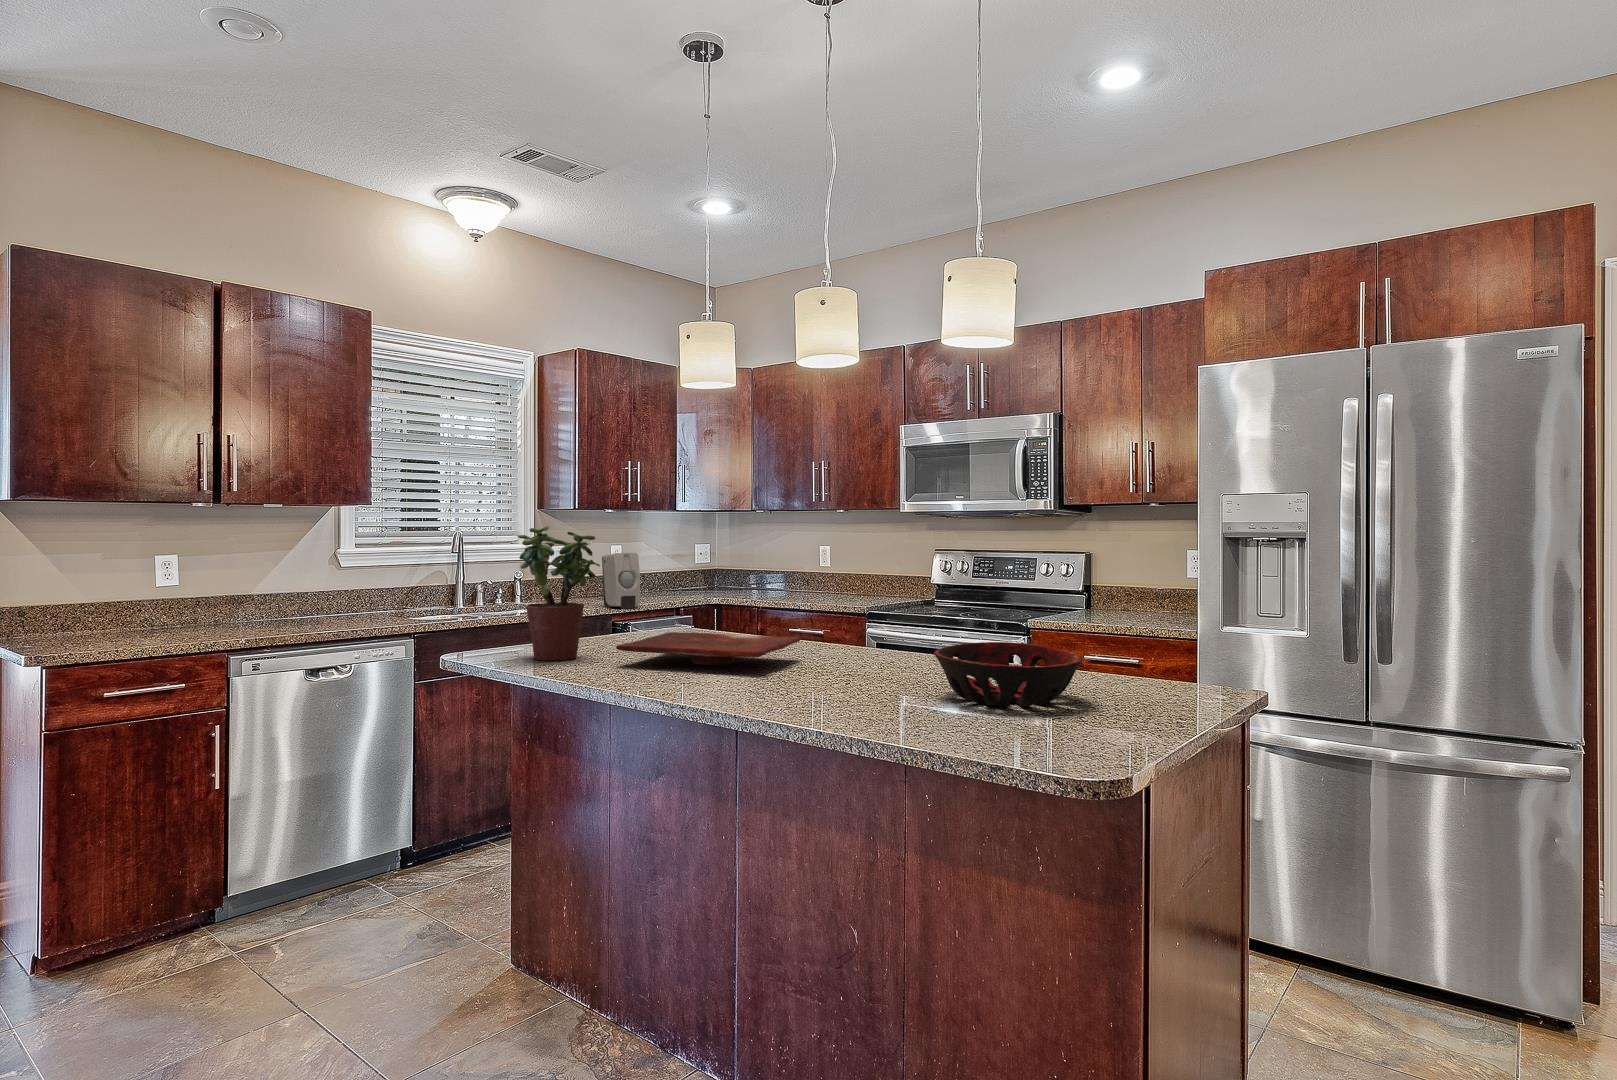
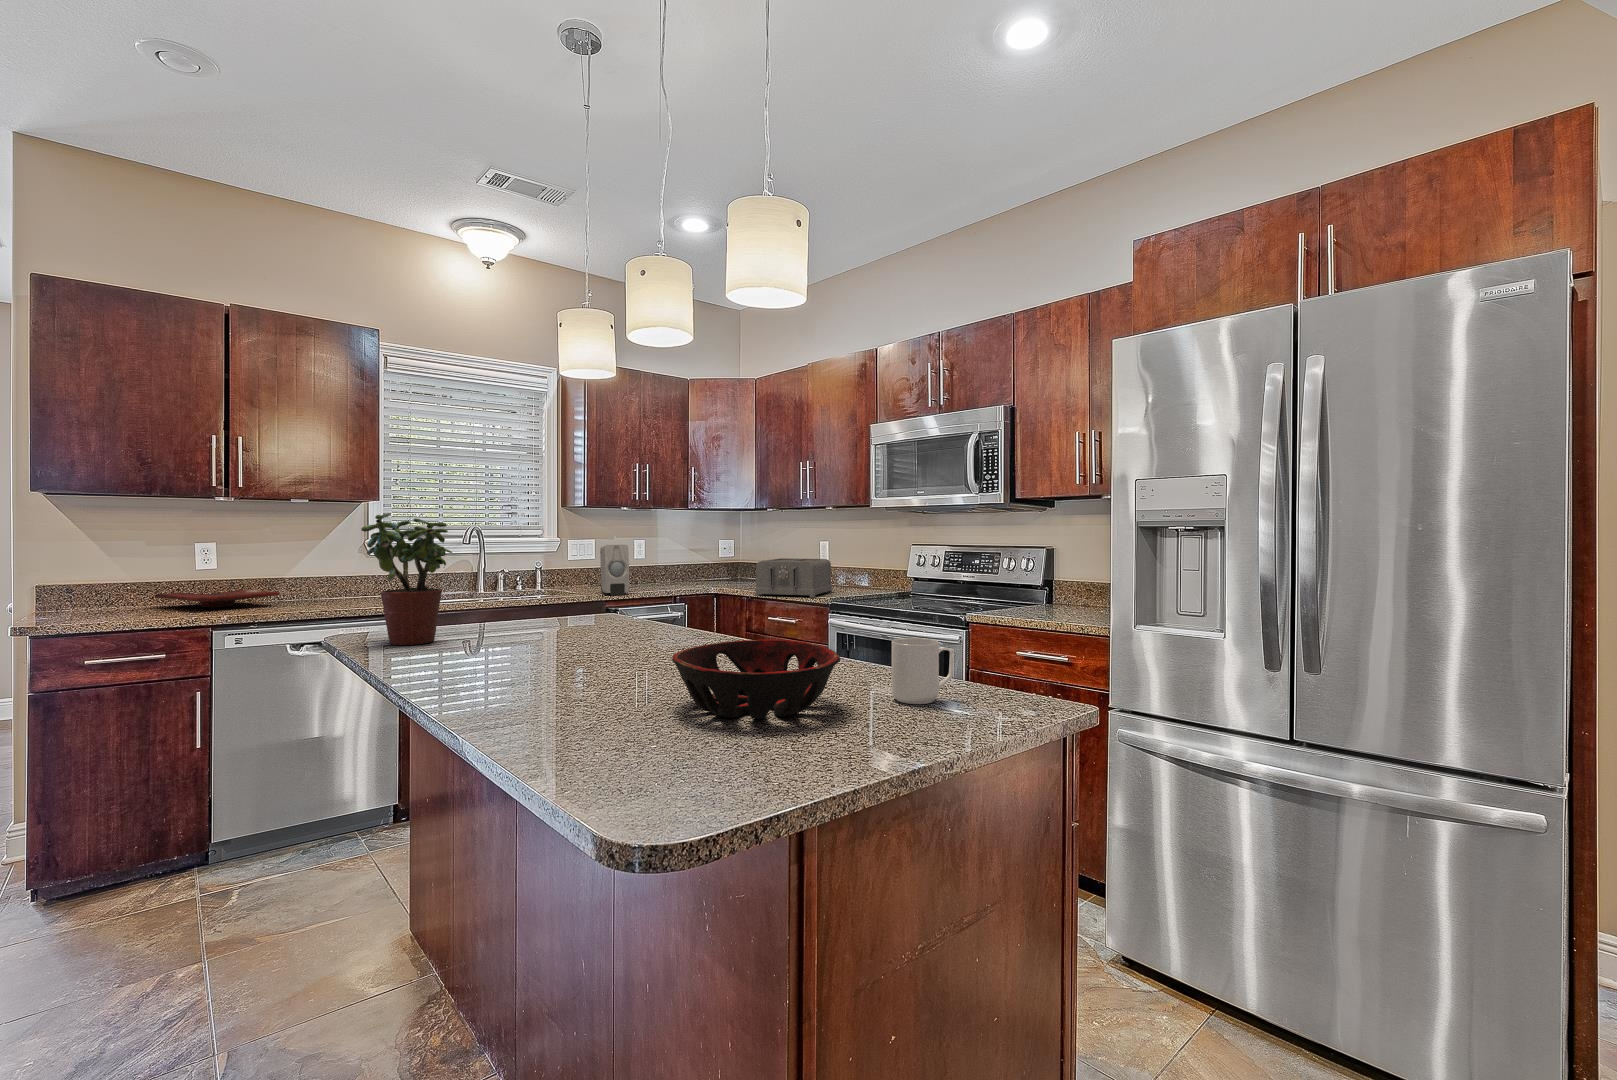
toaster: none [779,566,852,608] -> present [755,558,832,597]
cutting board: present [616,632,800,665] -> present [155,589,280,607]
mug: none [1098,638,1150,693] -> present [892,638,954,704]

